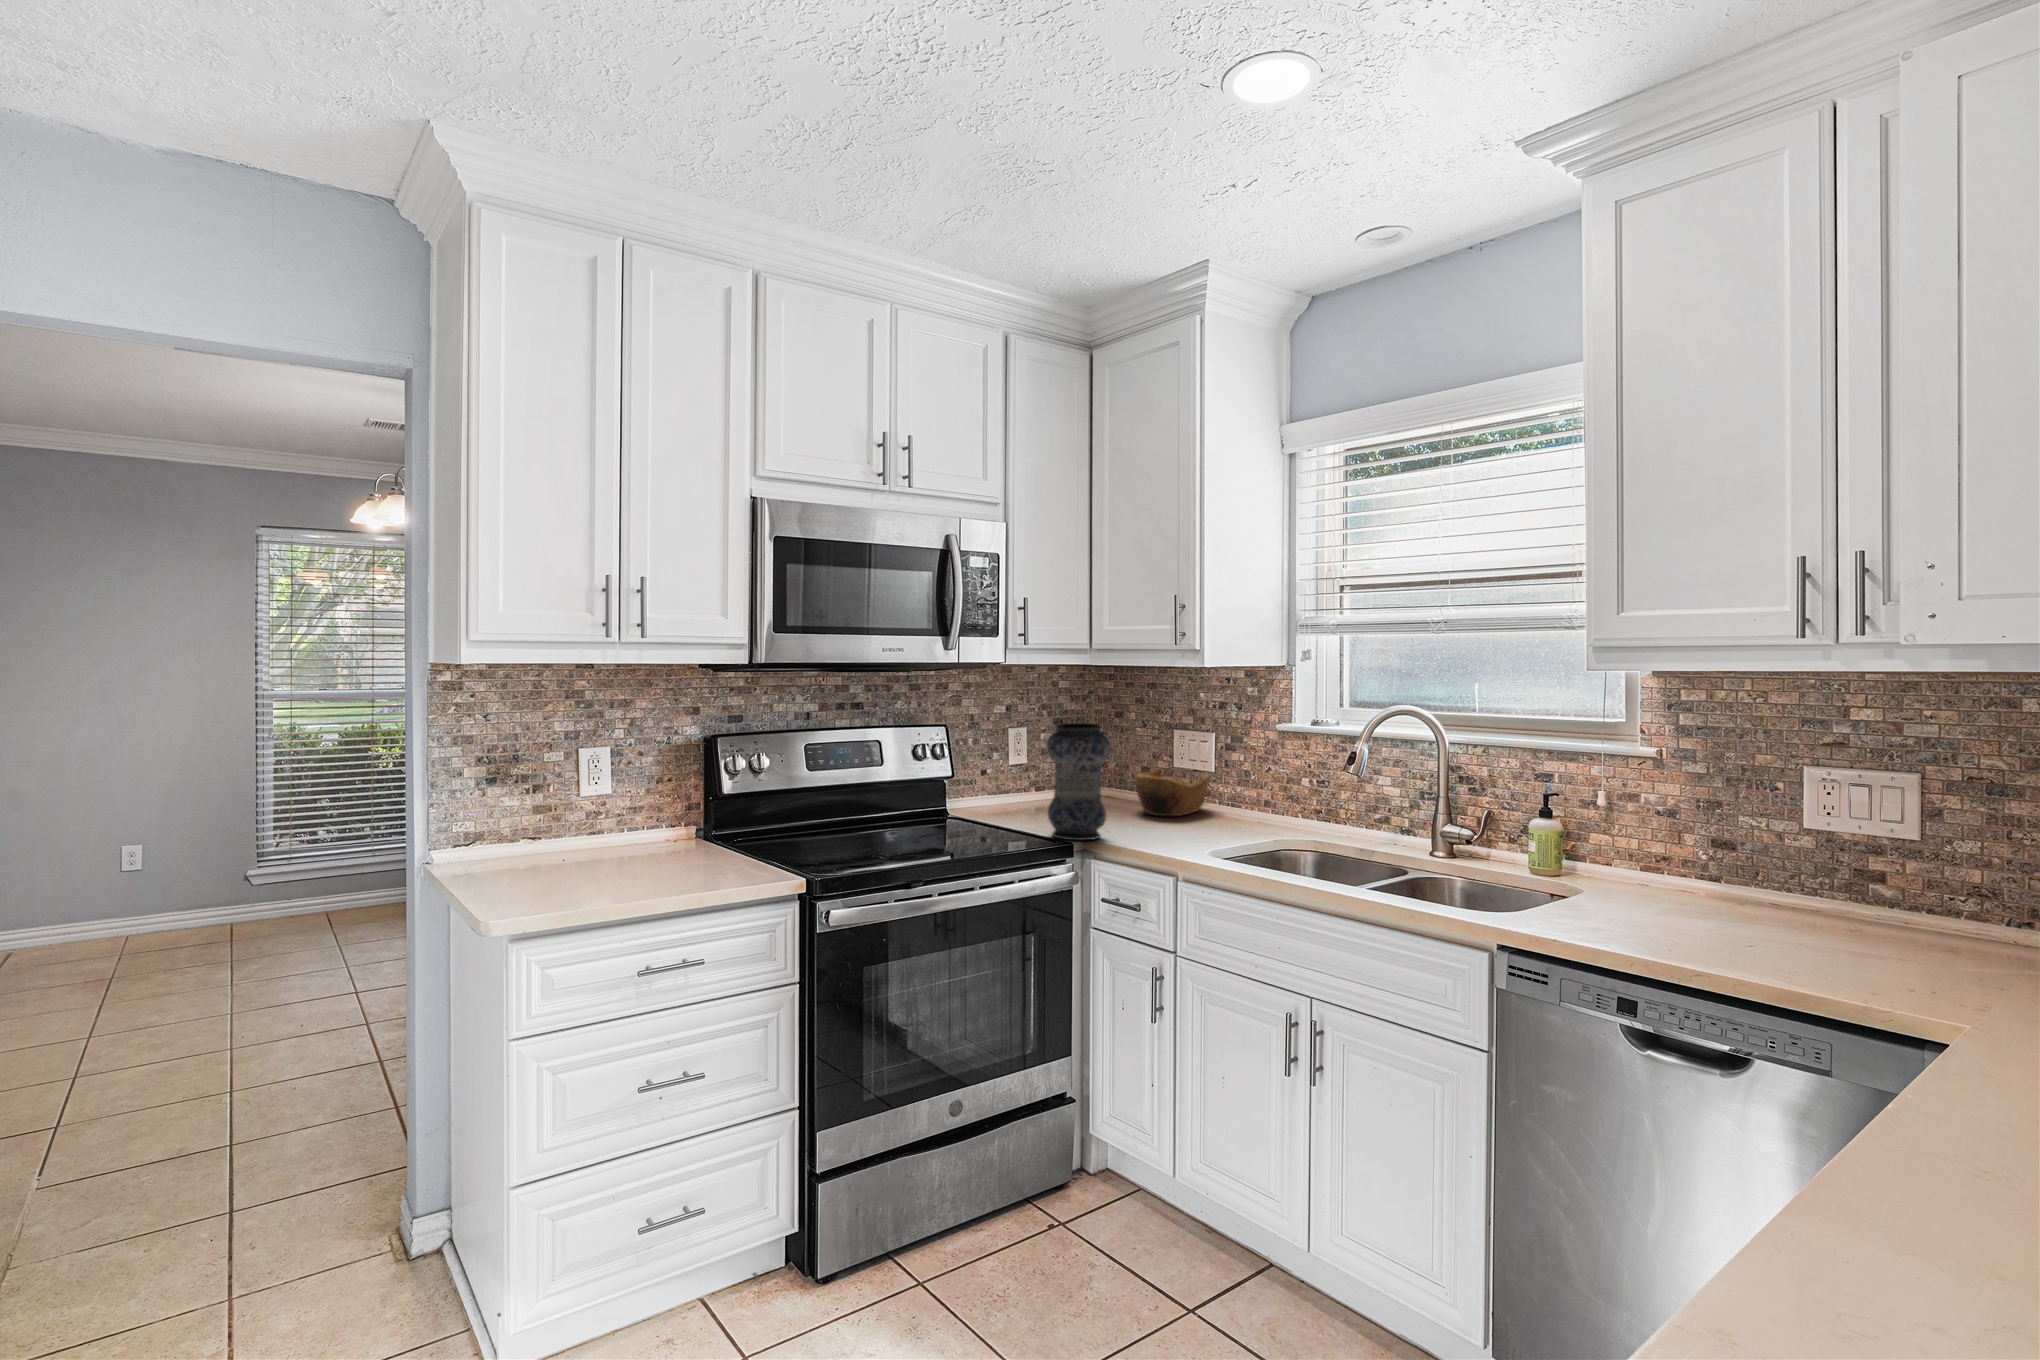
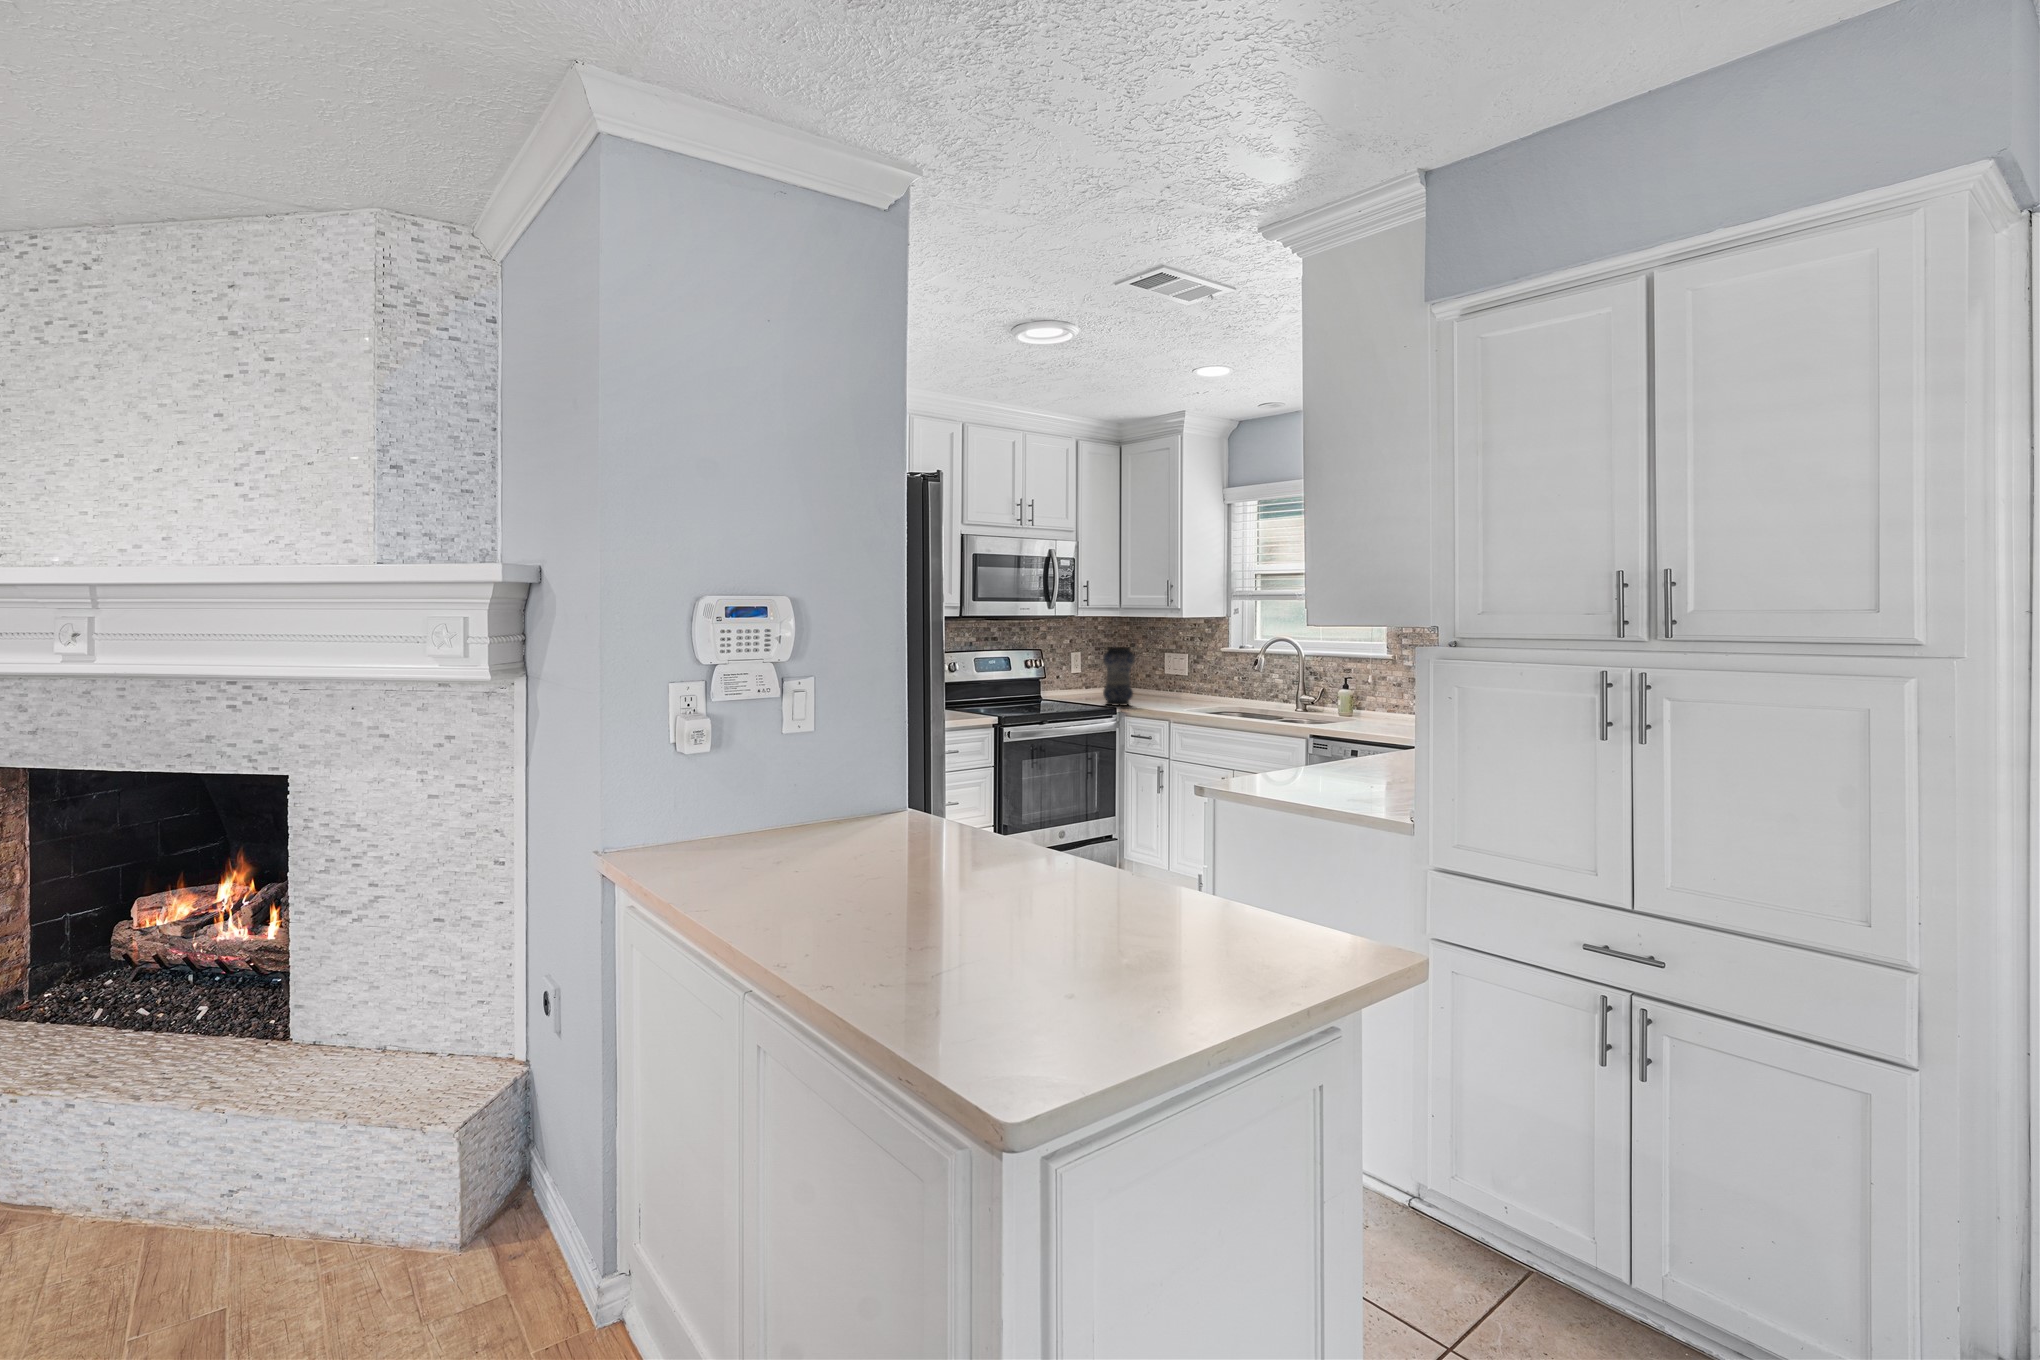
wooden bowl: present [1135,768,1209,816] -> none [1144,671,1186,699]

